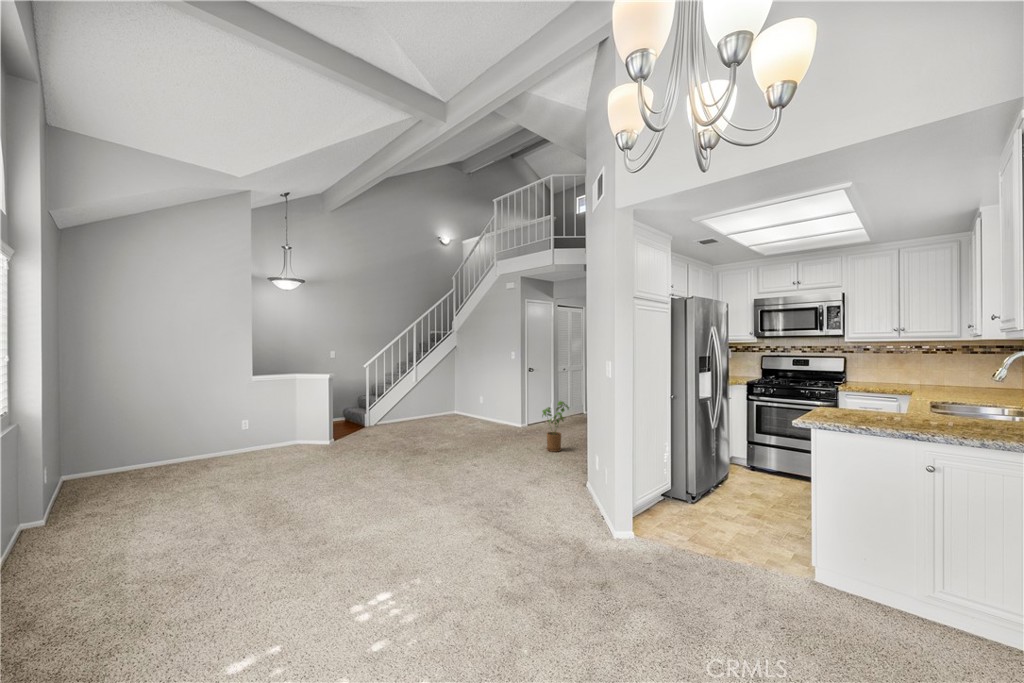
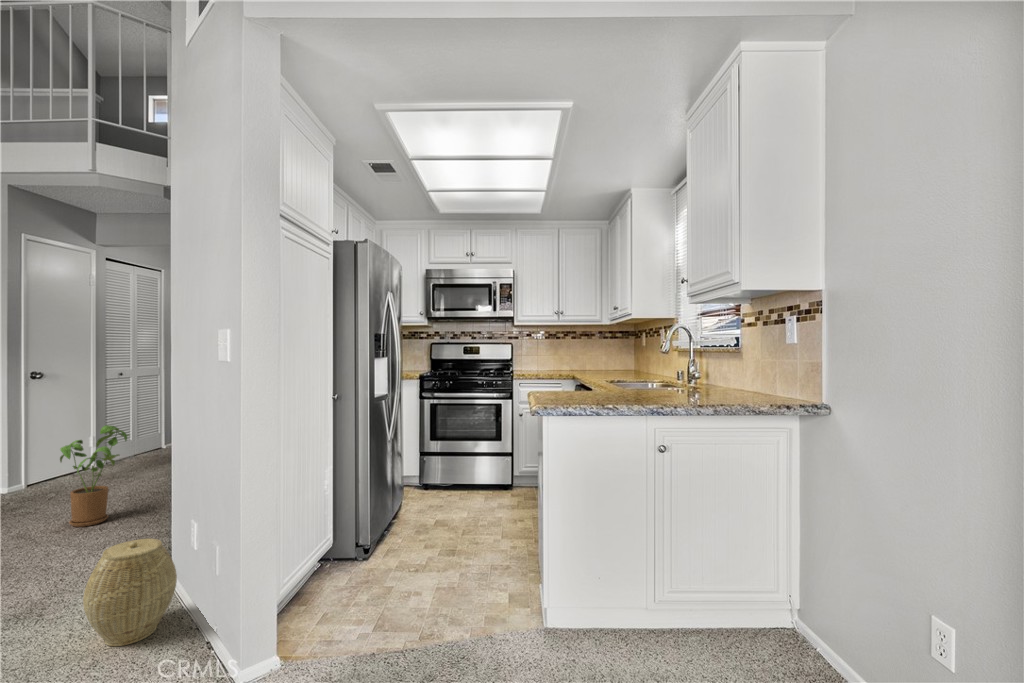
woven basket: none [556,460,591,506] -> present [83,539,177,646]

